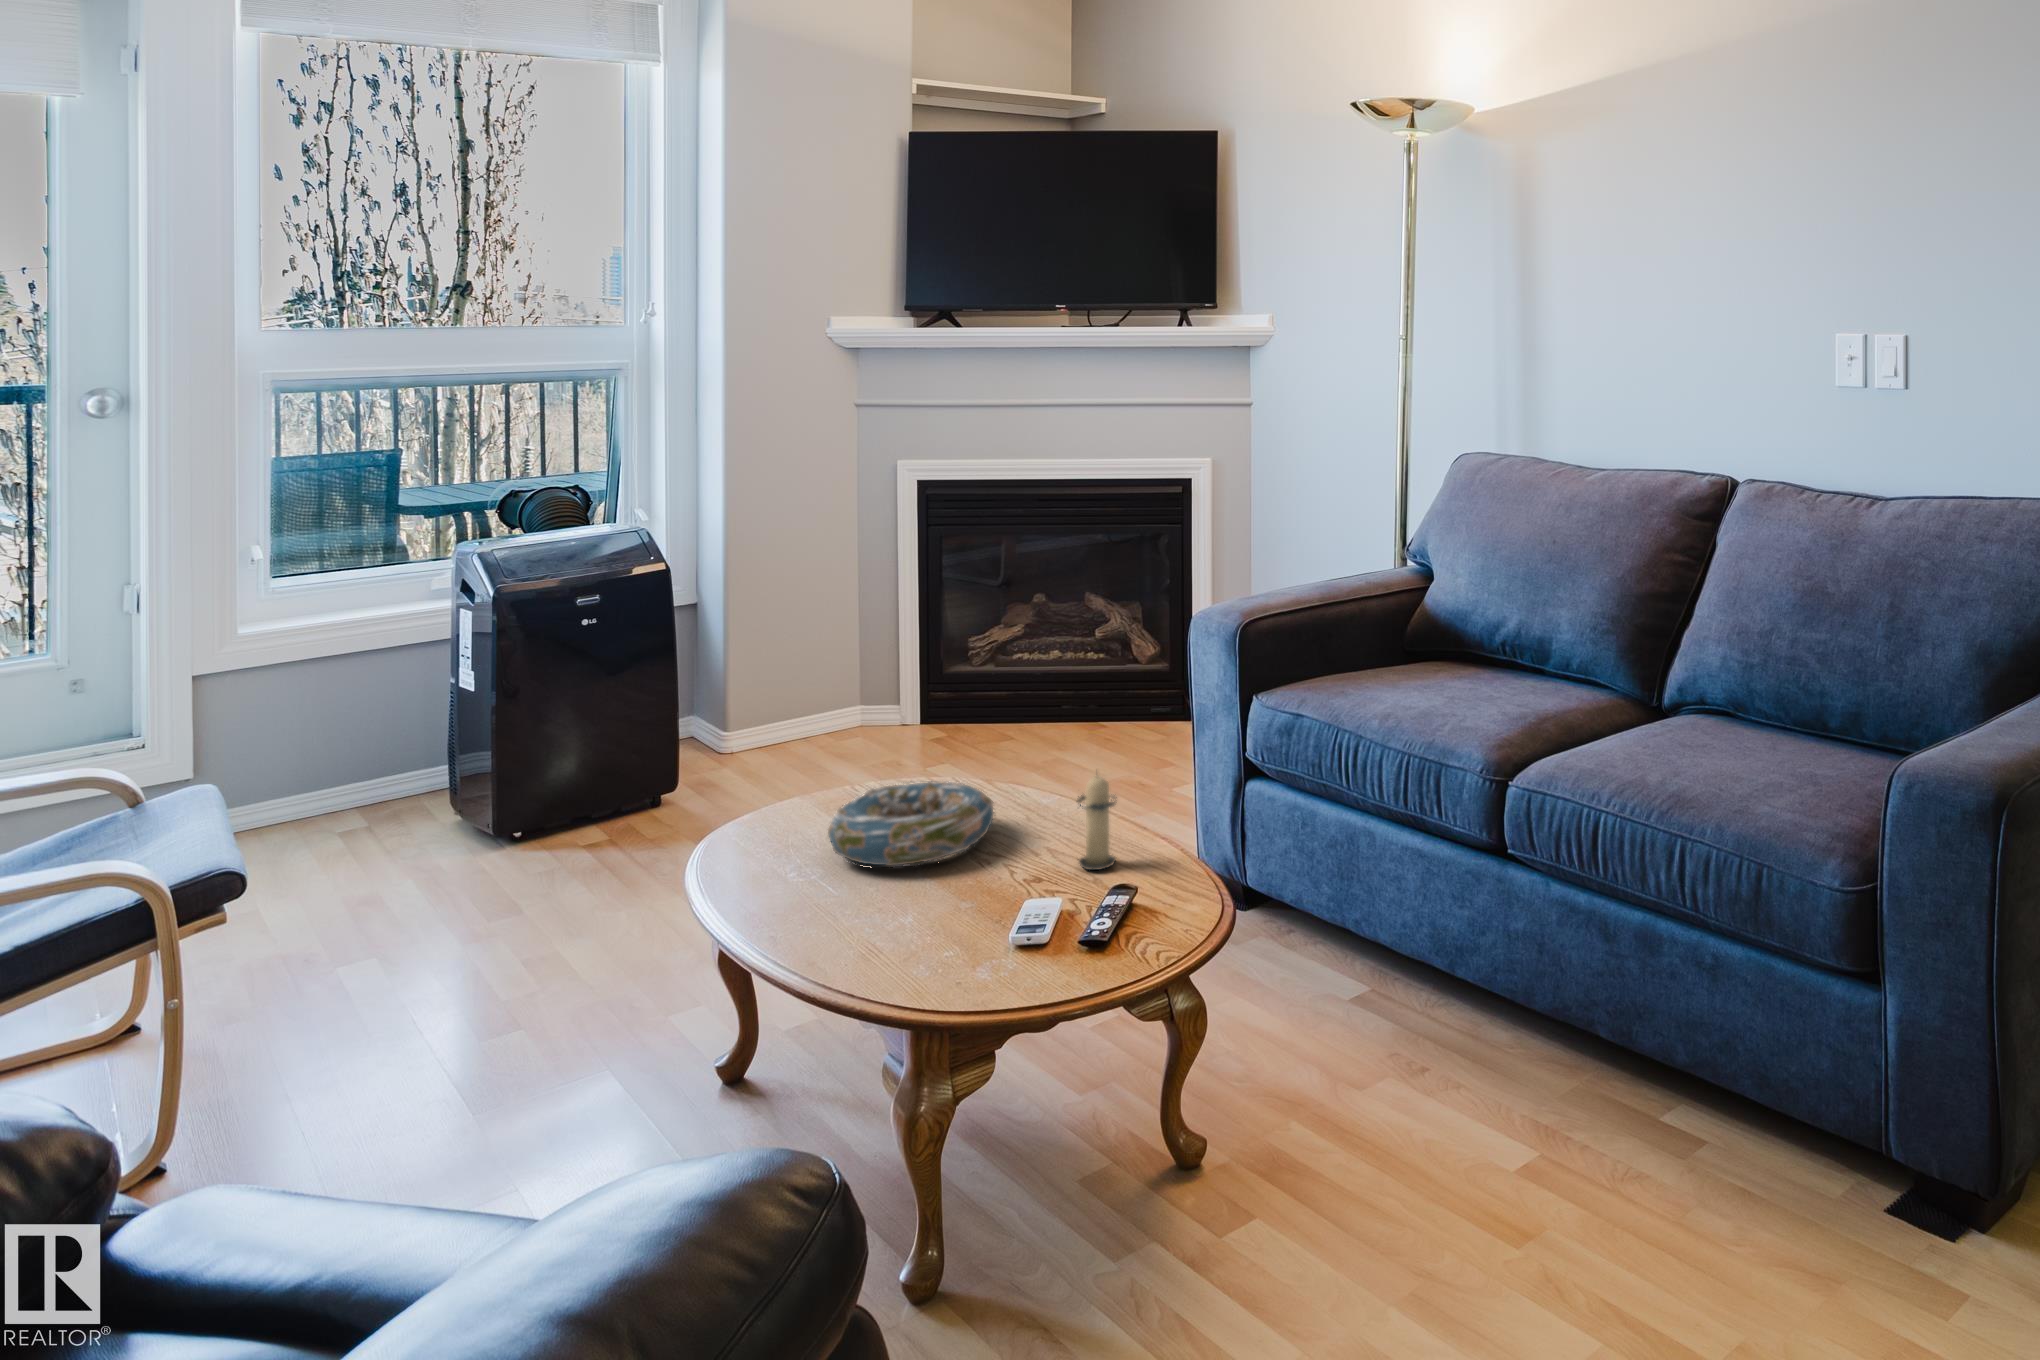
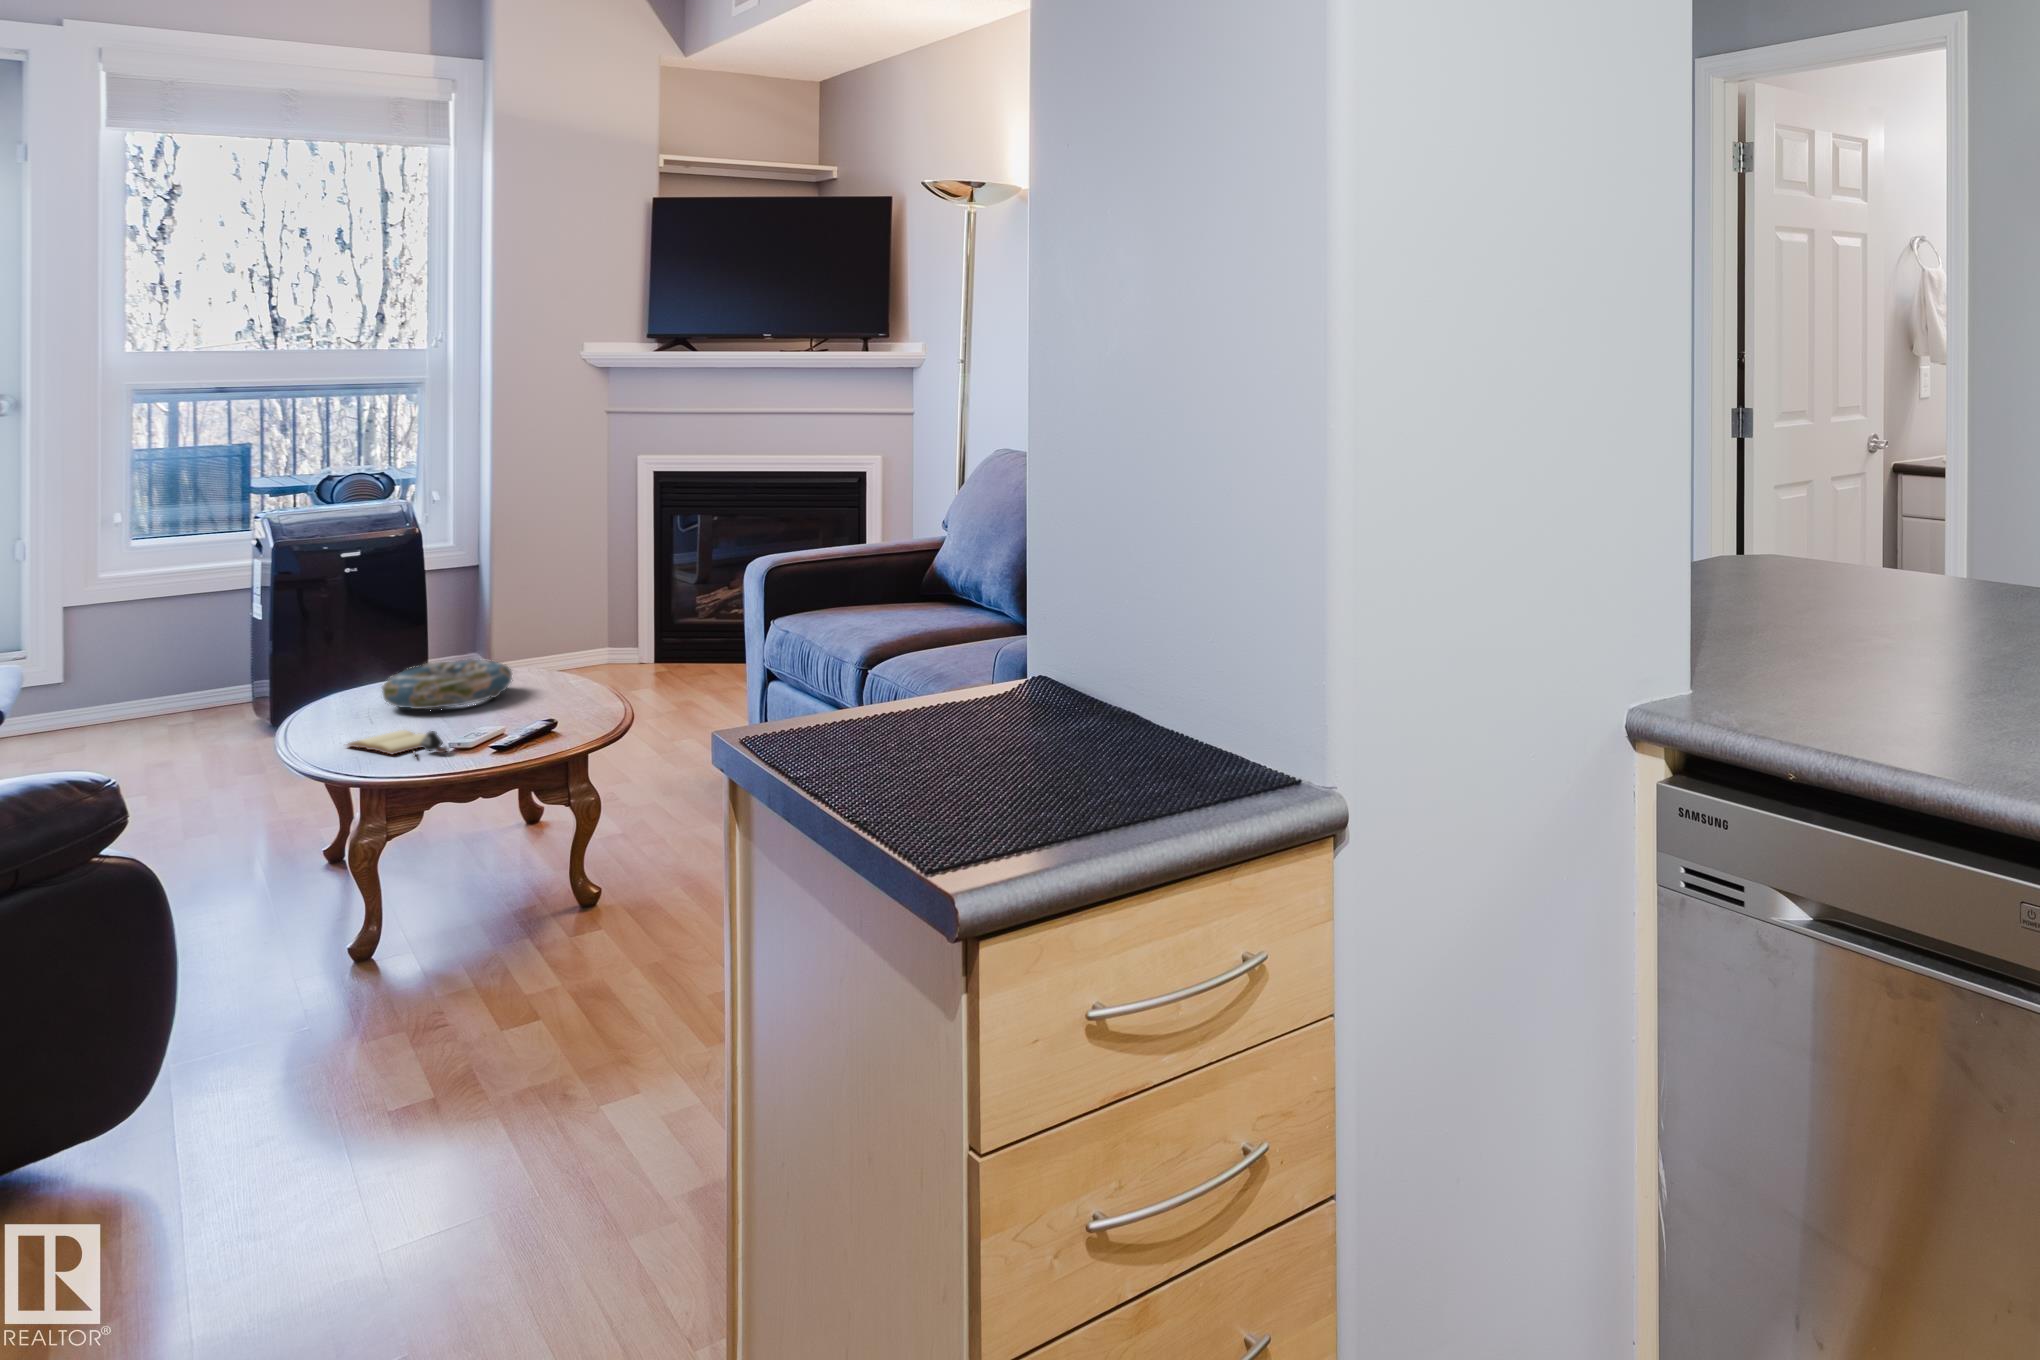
candle: present [1077,775,1117,870] -> none [540,646,579,715]
book: none [843,910,1018,969] -> present [347,730,448,755]

